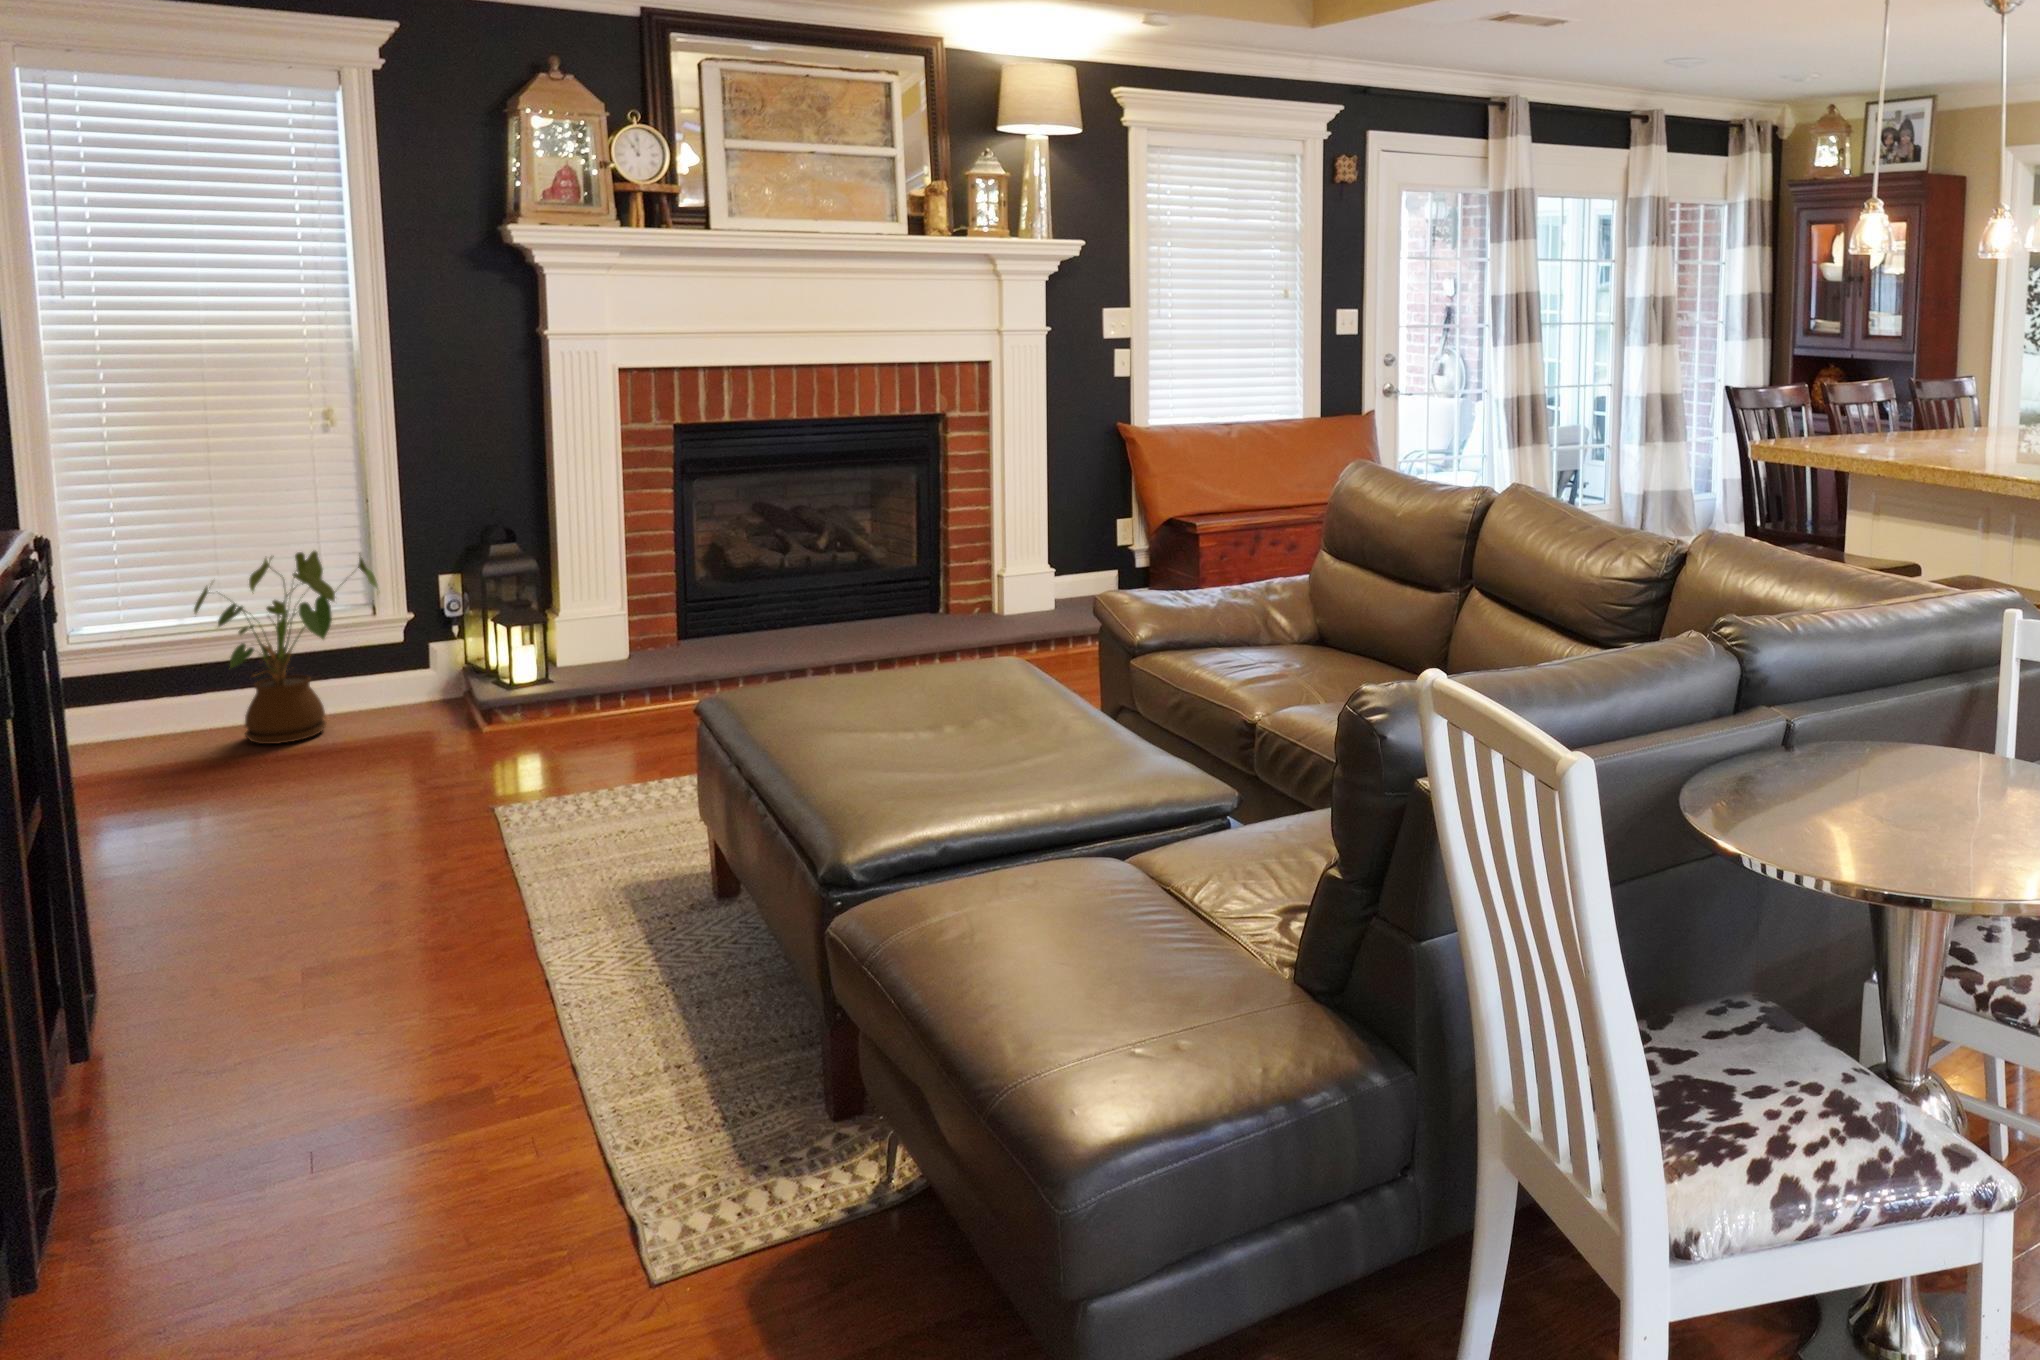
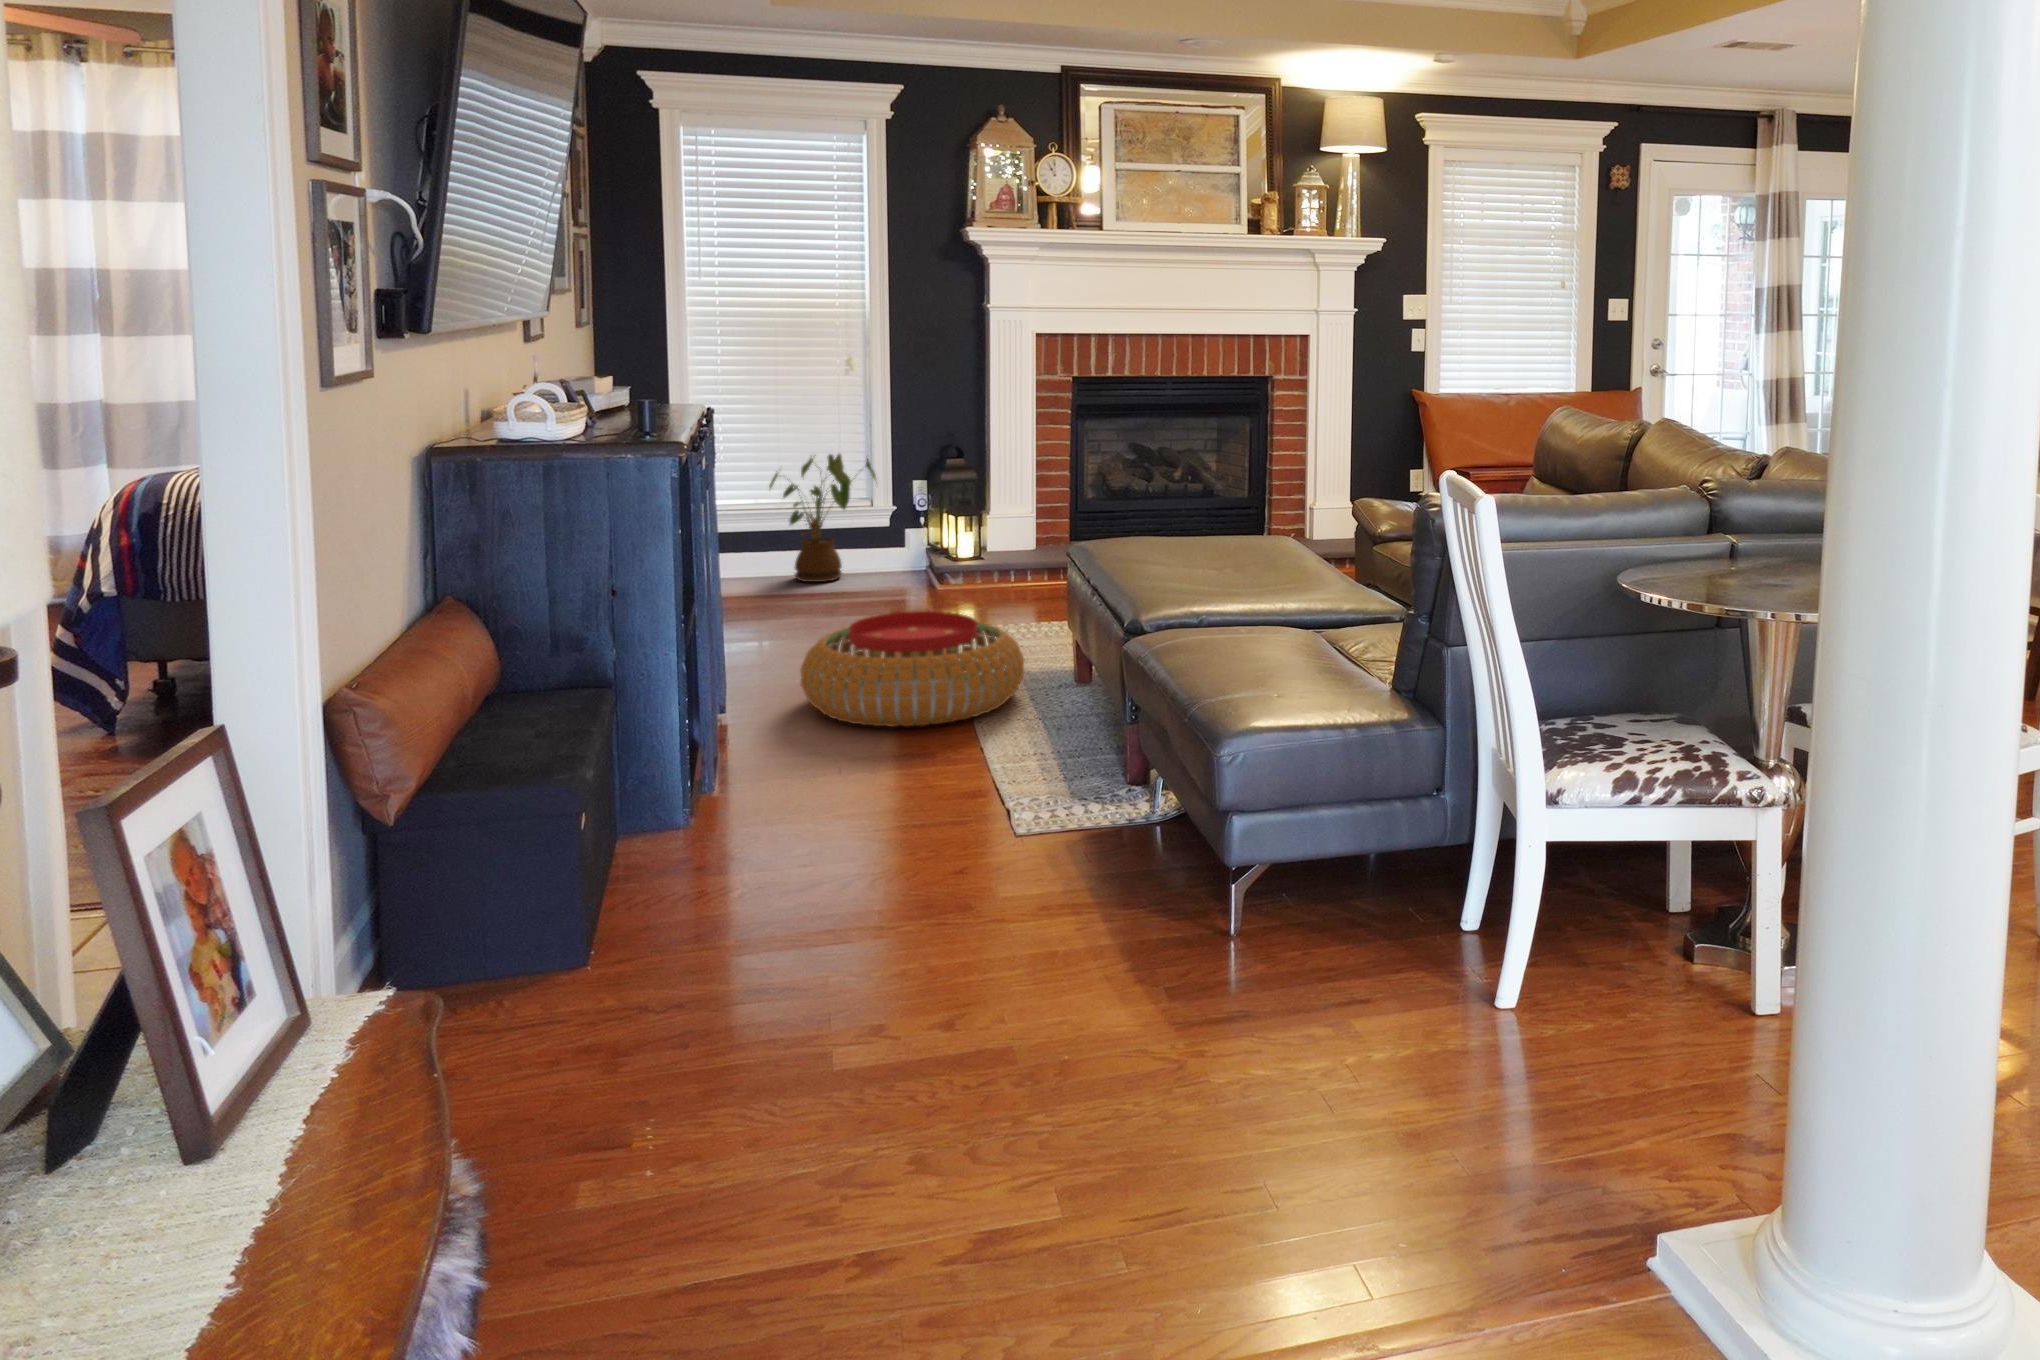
pouf: none [228,827,631,1052] -> present [800,611,1025,727]

